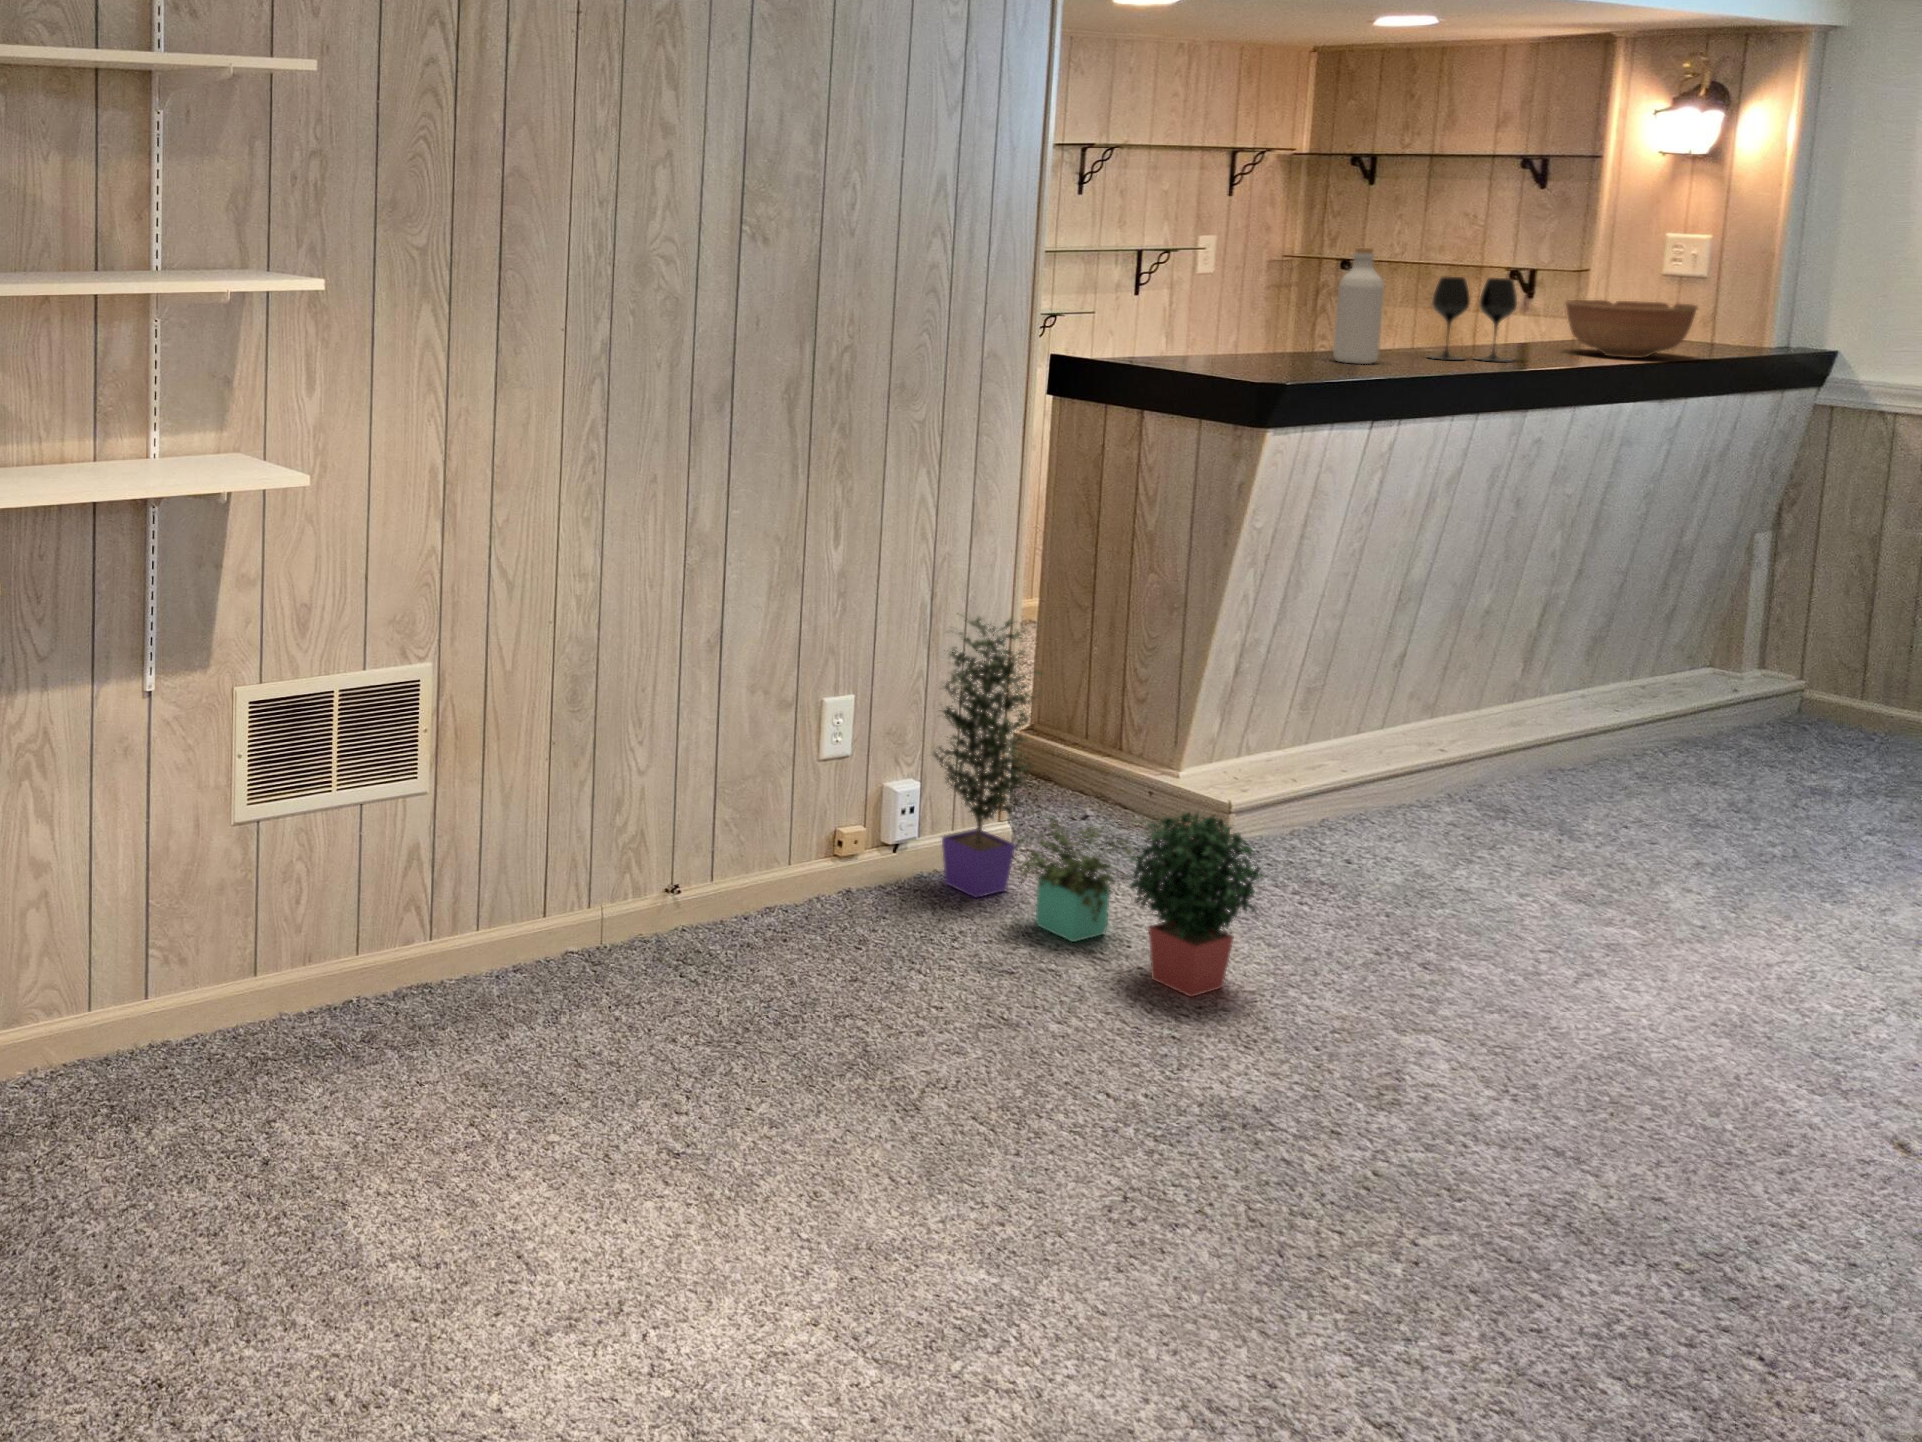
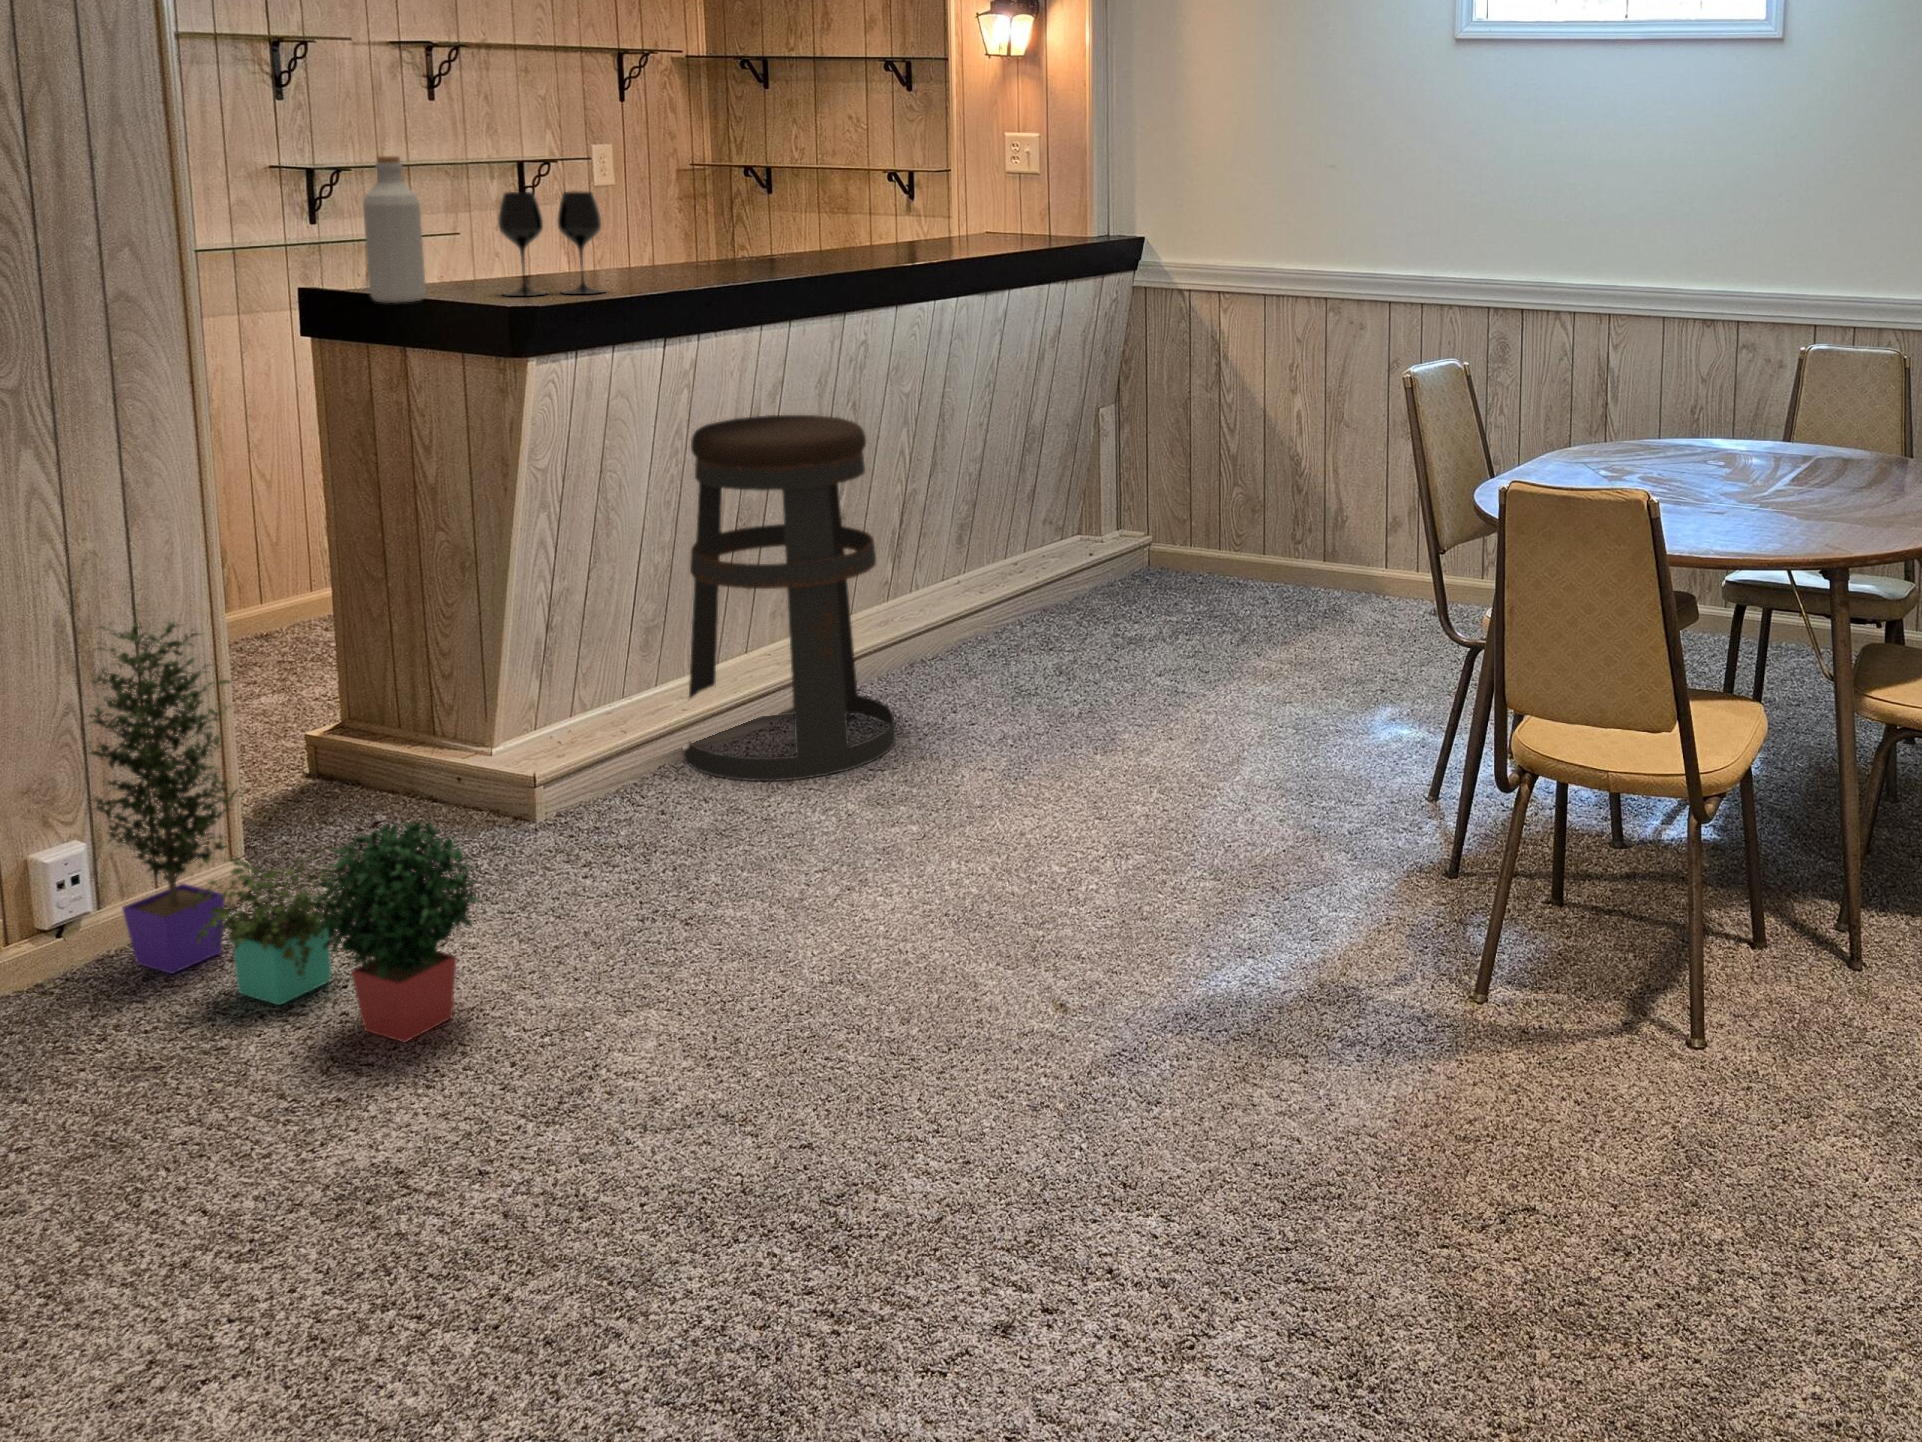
bottle: present [1333,248,1384,364] -> present [363,156,426,303]
wine glass: present [1431,277,1517,362] -> present [498,191,604,296]
bowl: present [1566,300,1698,358] -> none [901,197,1014,251]
bar stool: none [1339,505,1567,860] -> present [683,415,896,781]

